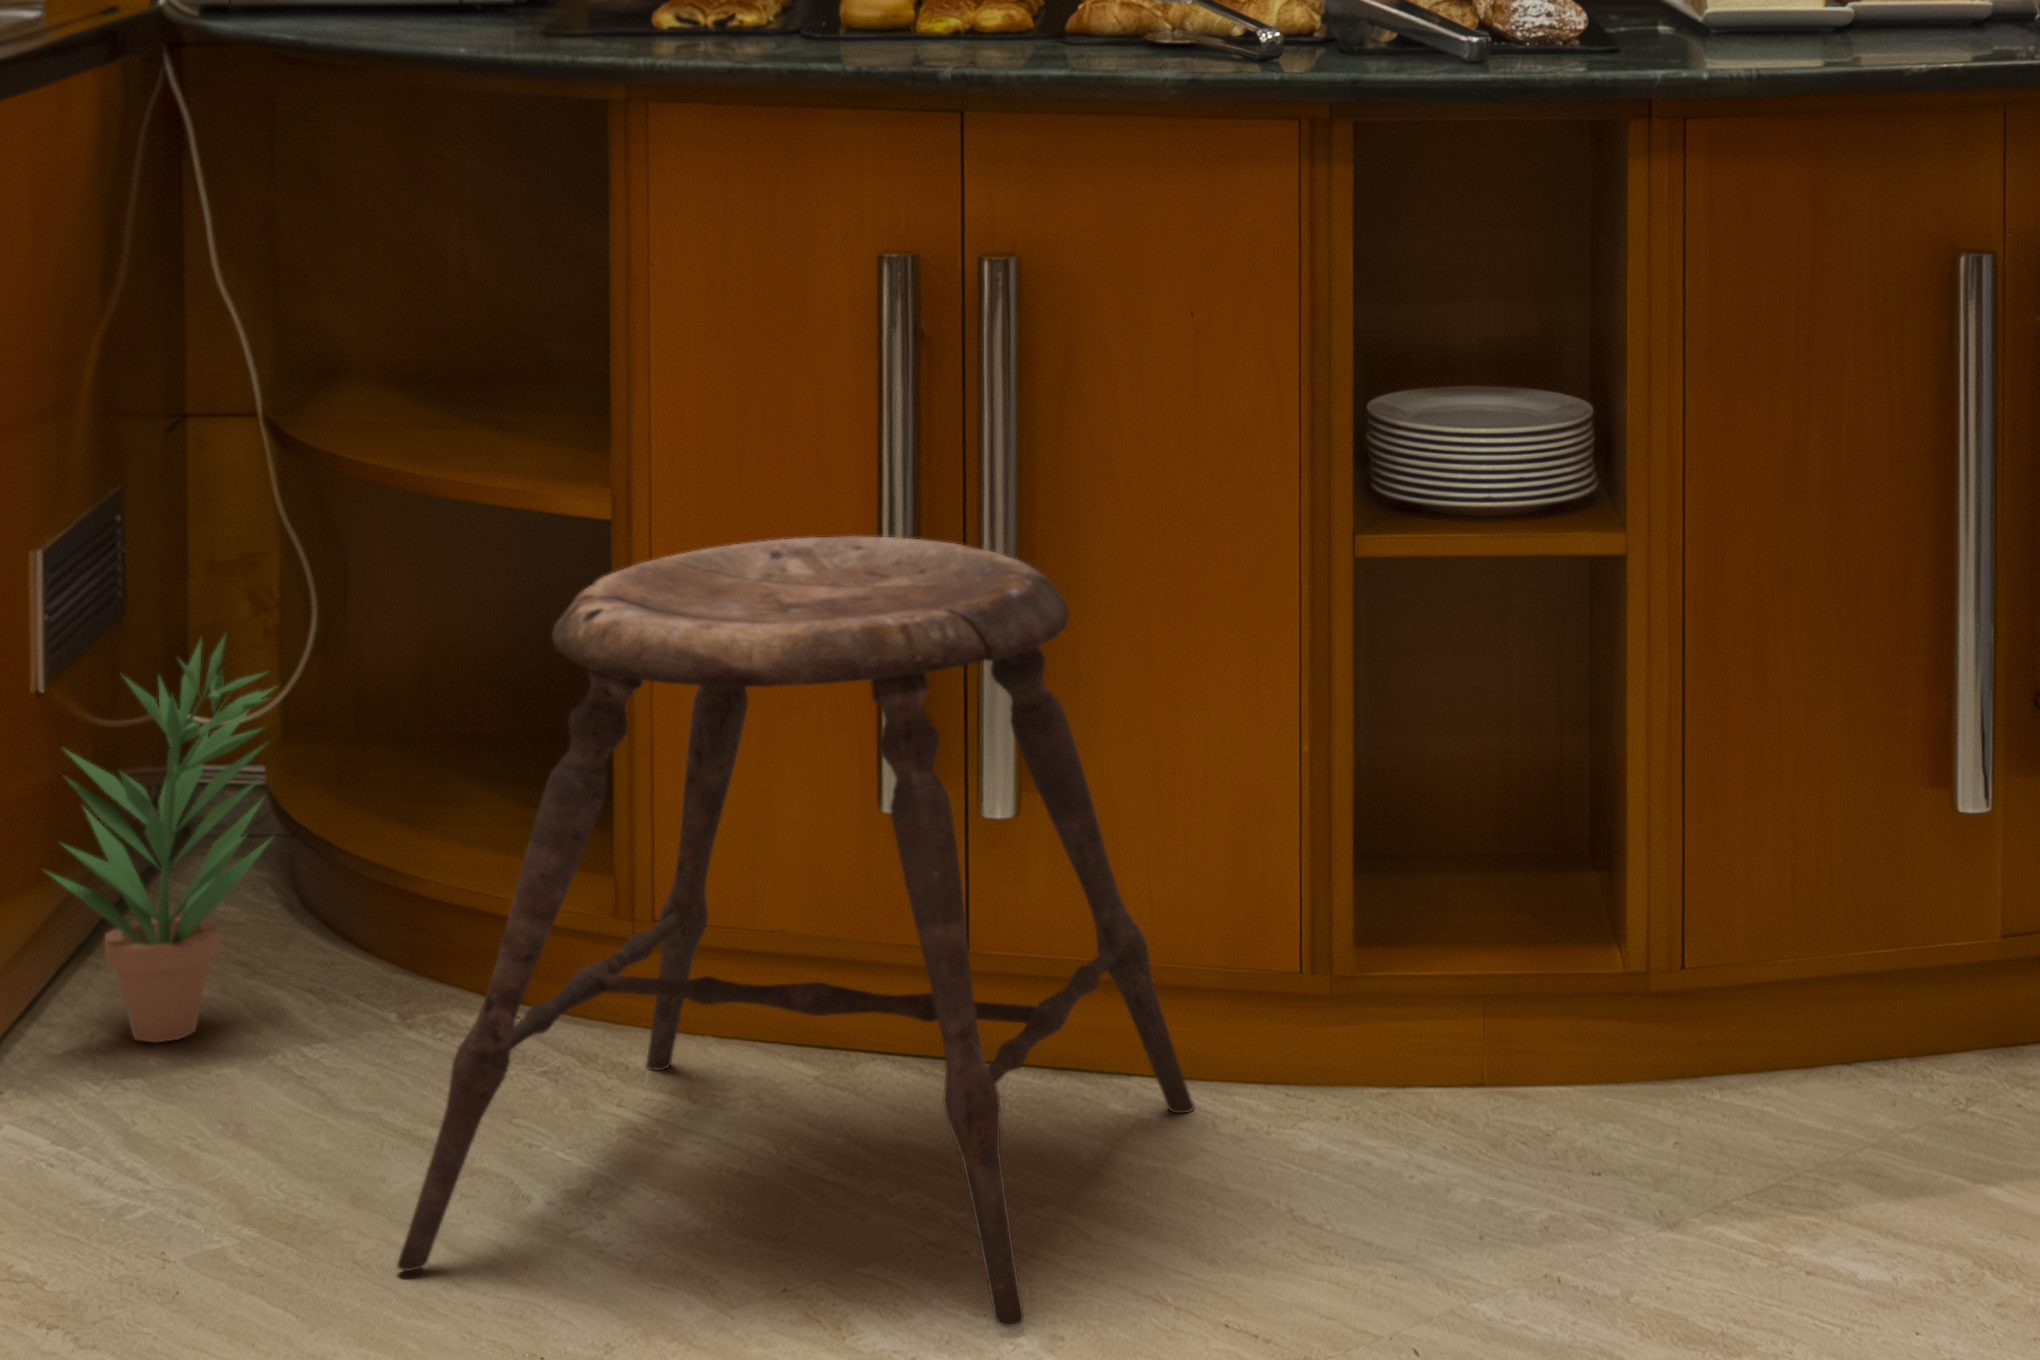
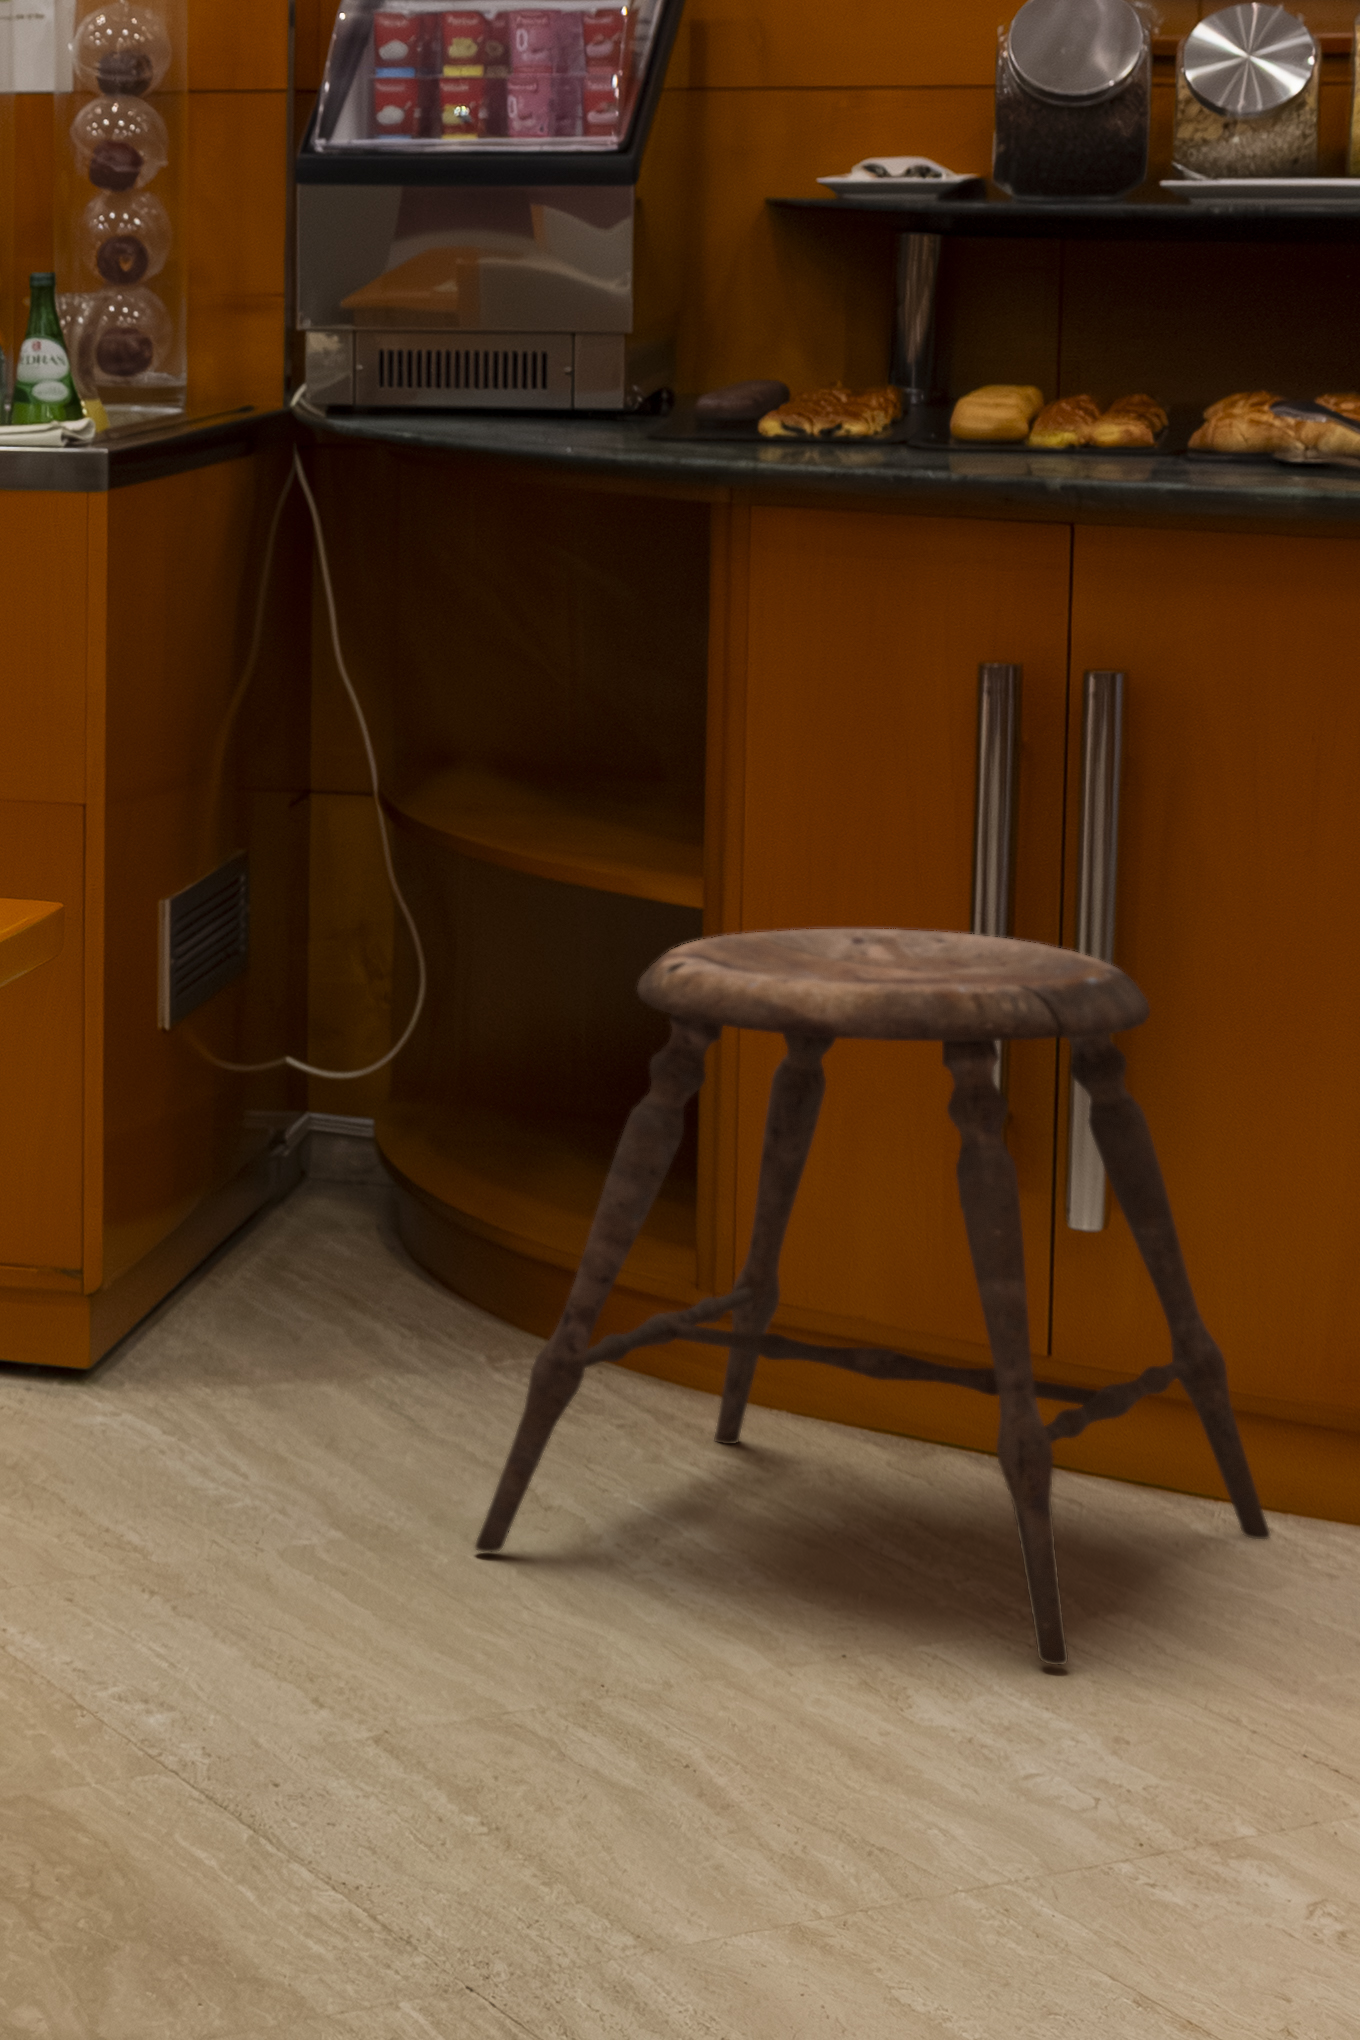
potted plant: present [48,636,273,1043] -> none [160,991,379,1369]

